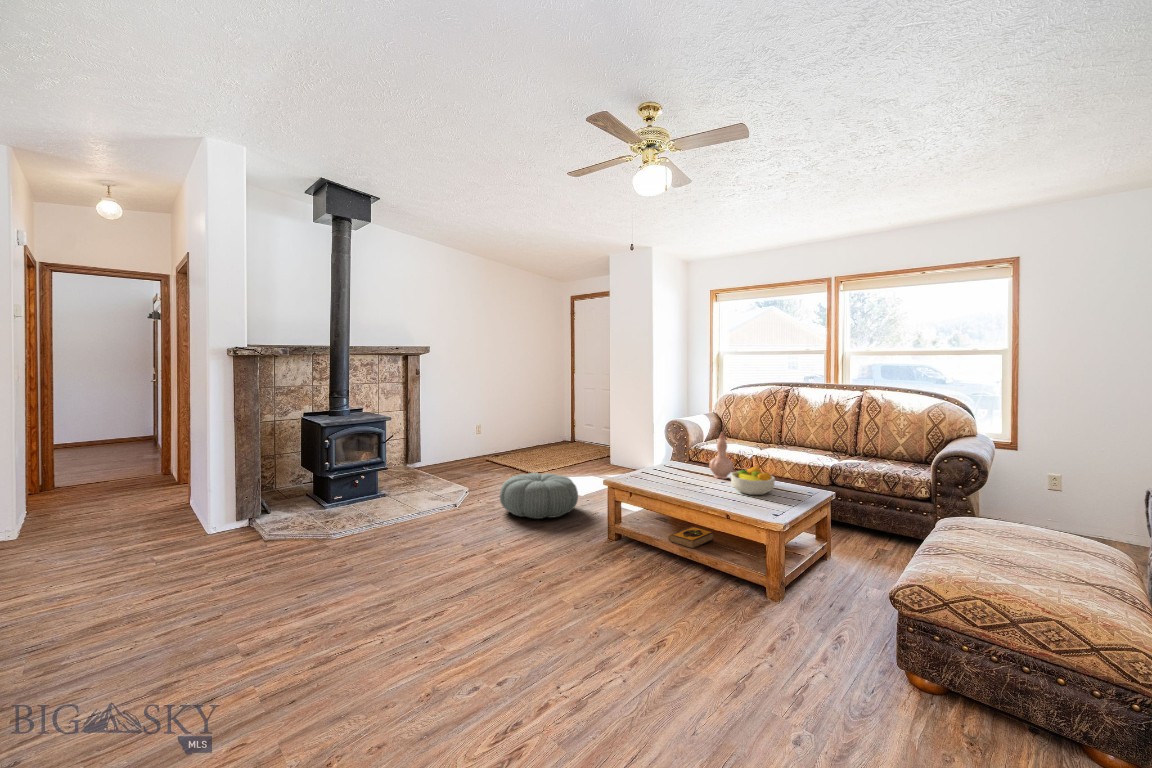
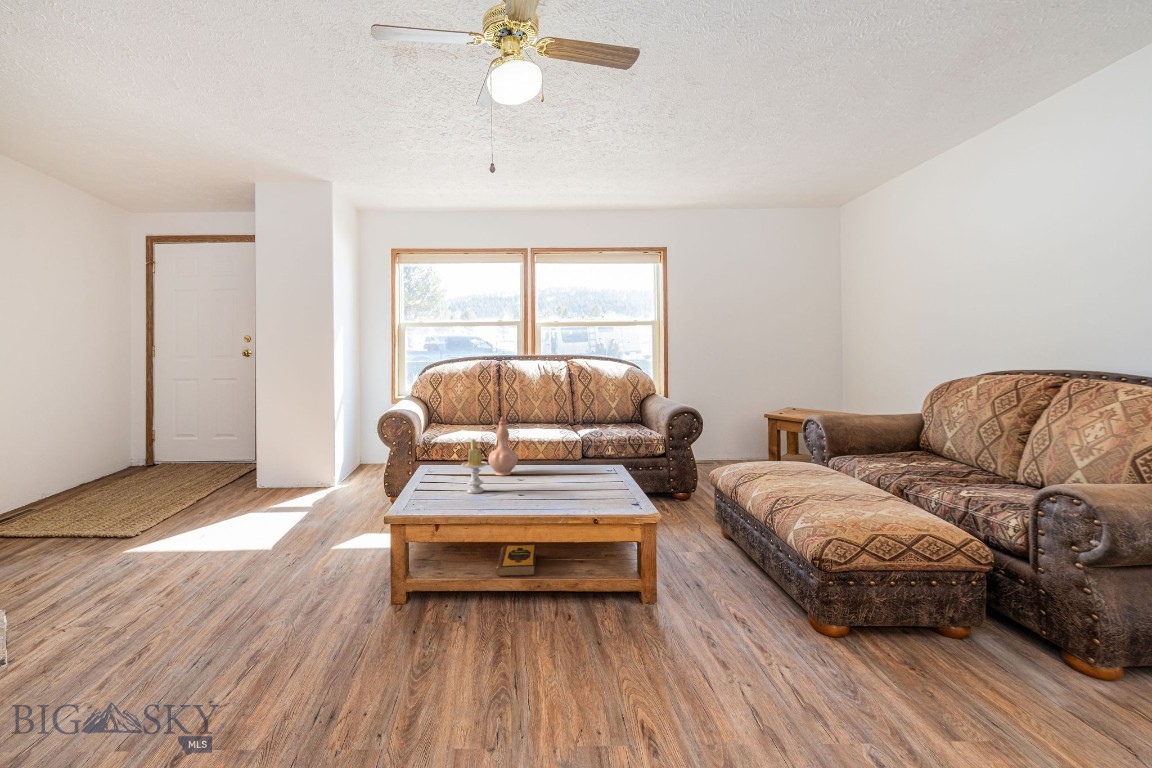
candle: none [670,443,690,483] -> present [461,439,488,494]
fruit bowl: present [731,466,775,495] -> none [537,452,588,487]
pouf: present [500,473,578,519] -> none [112,527,290,630]

